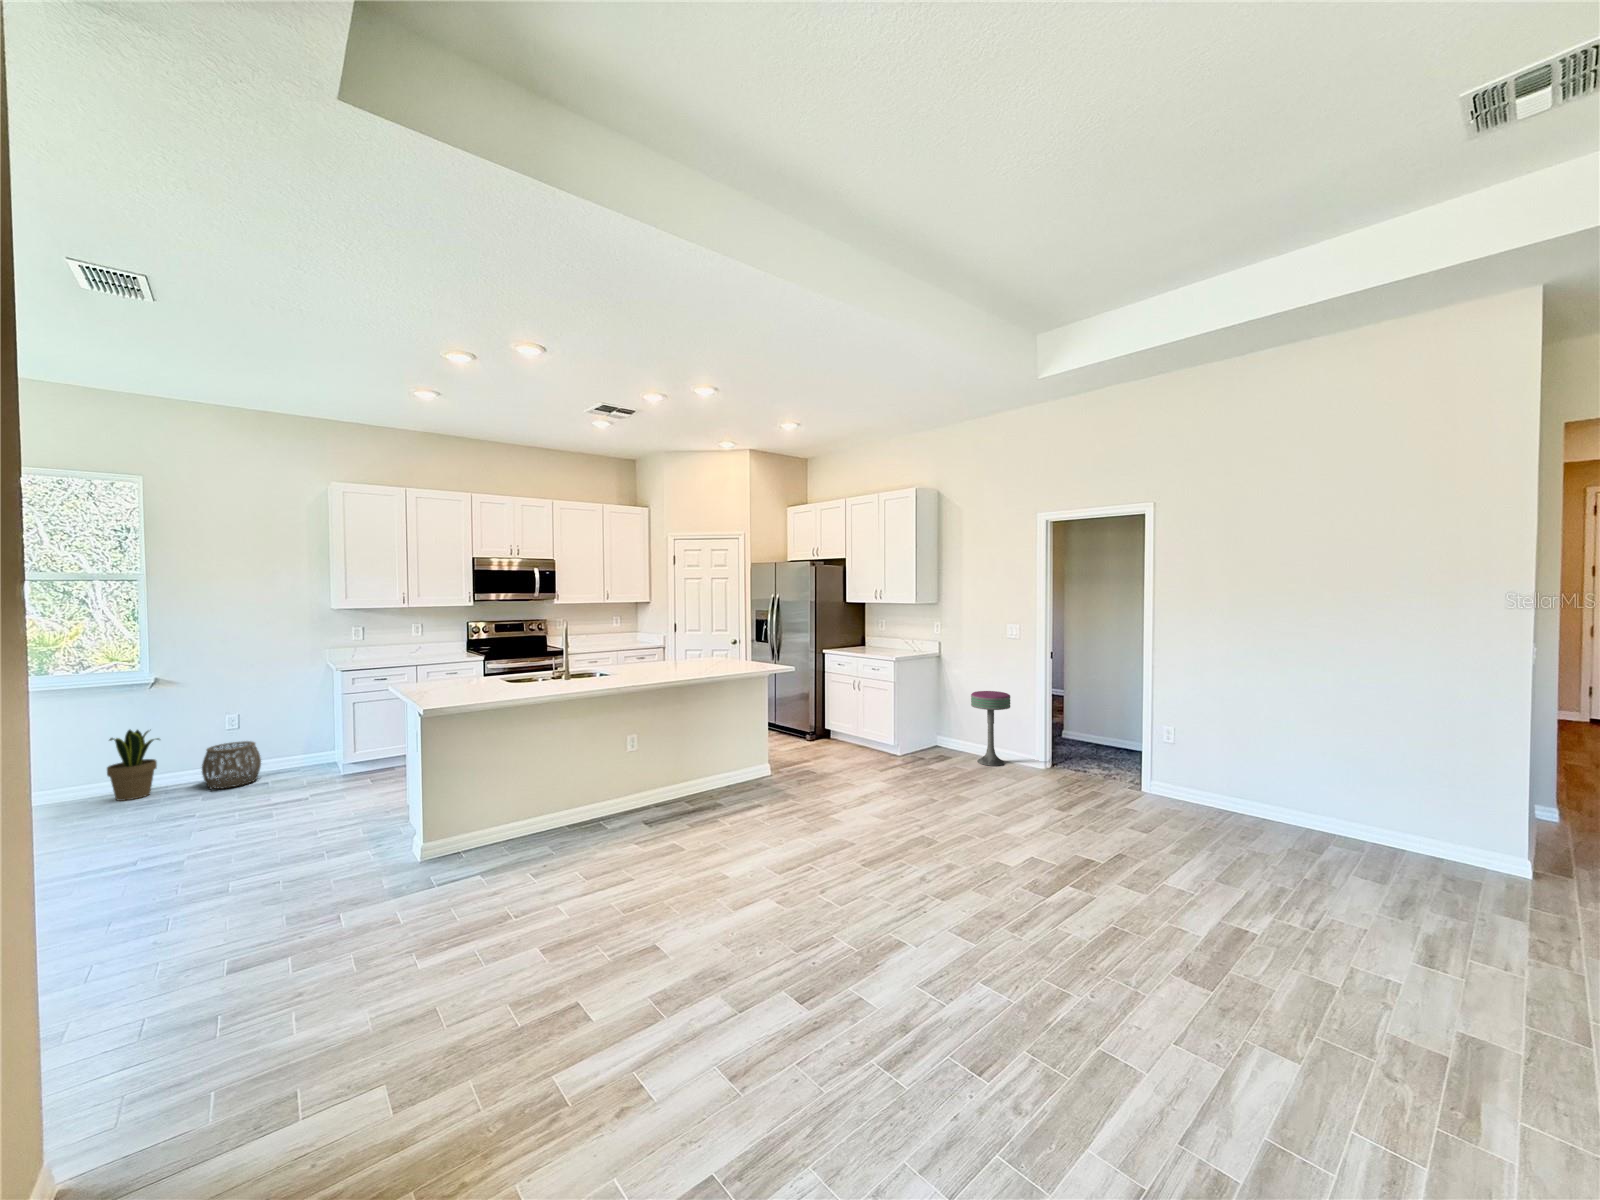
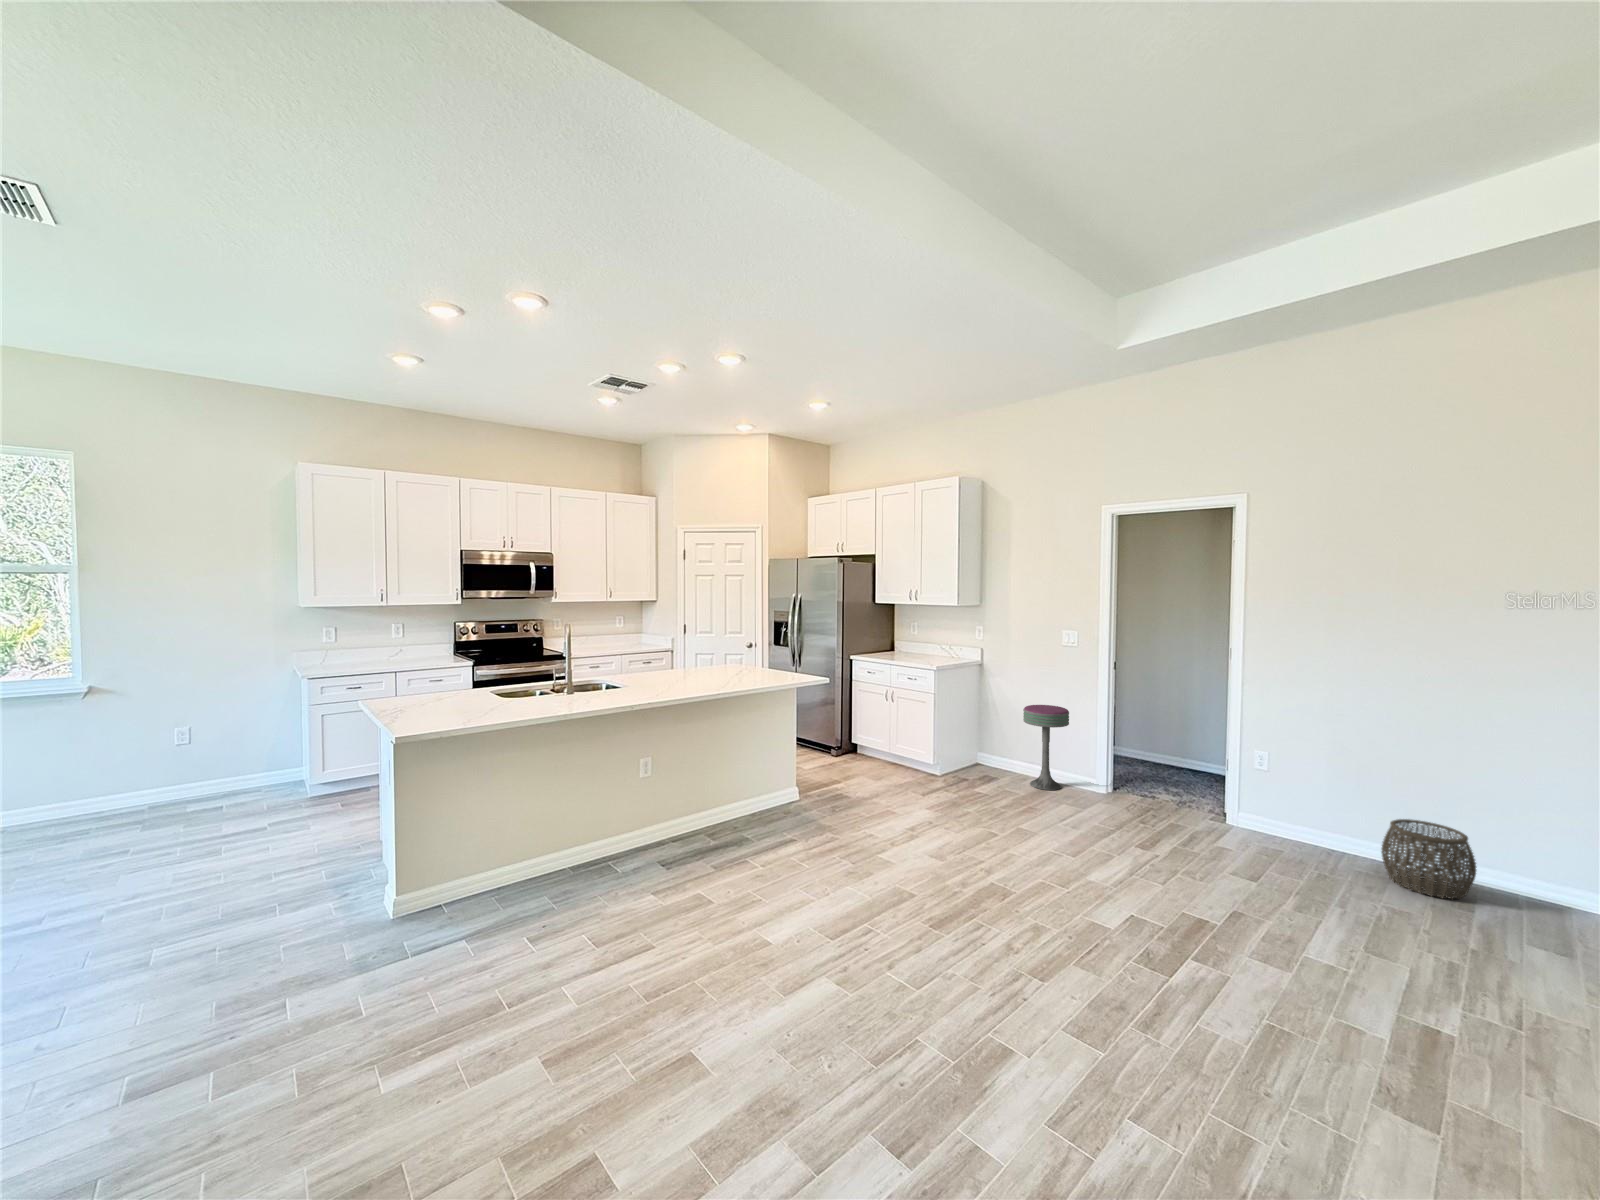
potted plant: present [107,730,159,801] -> none [28,747,94,832]
woven basket: present [202,741,261,789] -> present [1382,819,1477,899]

